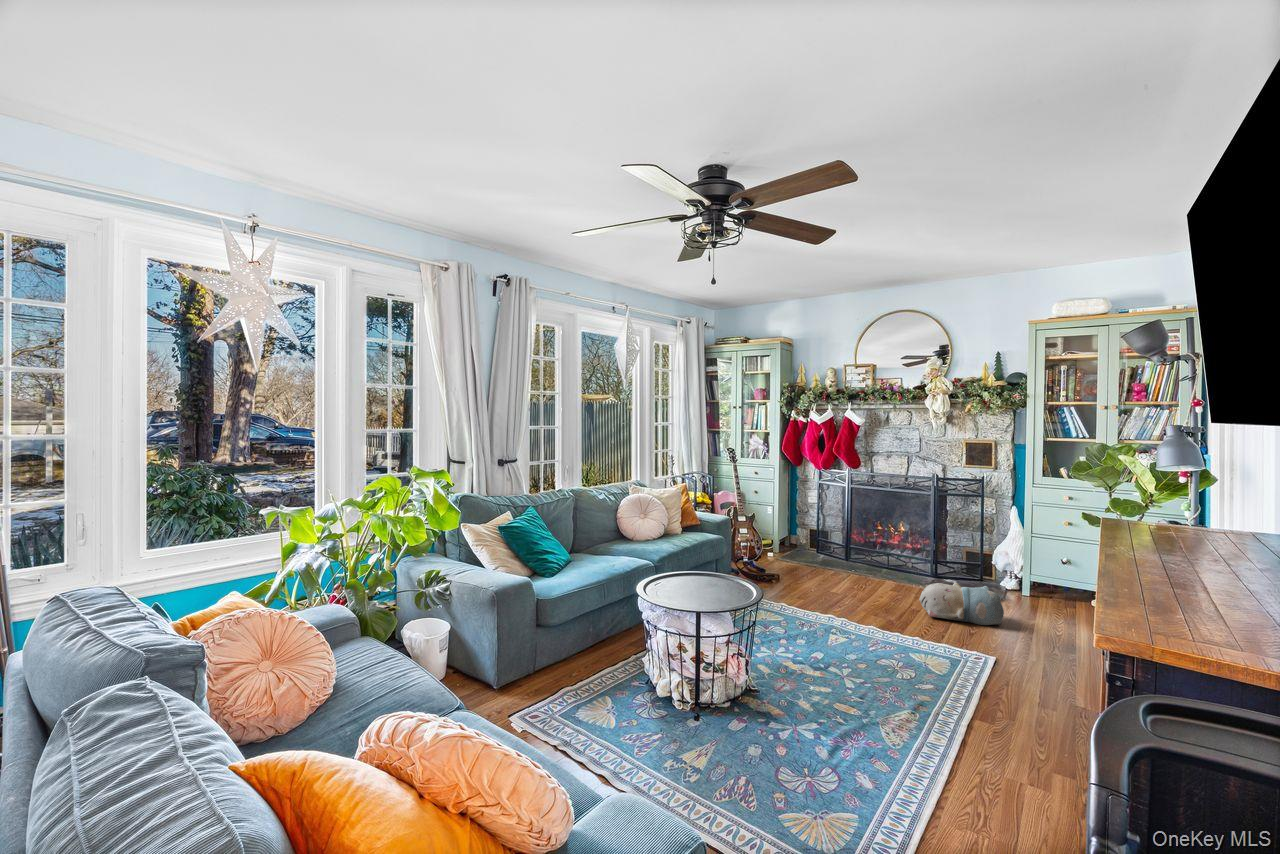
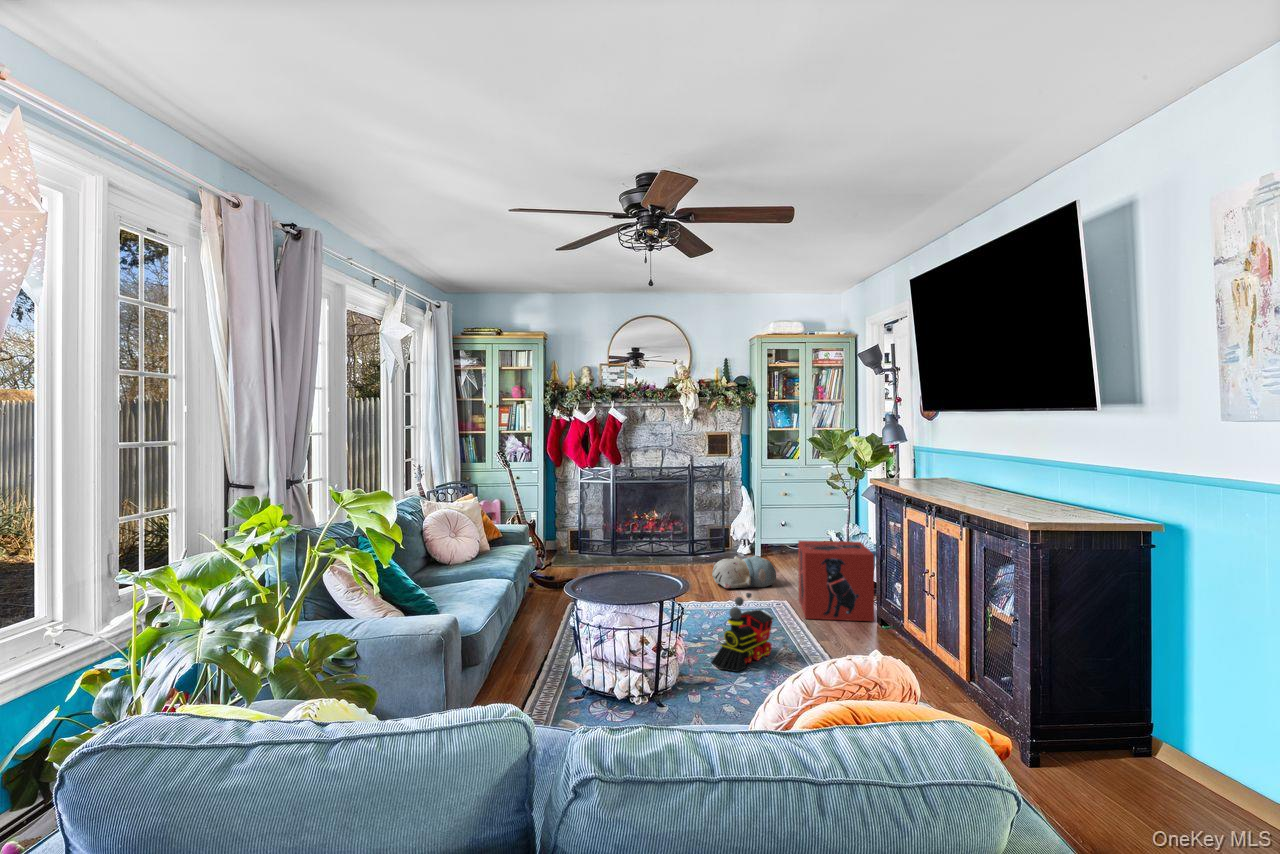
storage box: none [996,575,1114,701] -> present [798,541,874,621]
toy train: none [818,618,902,701] -> present [711,593,774,672]

